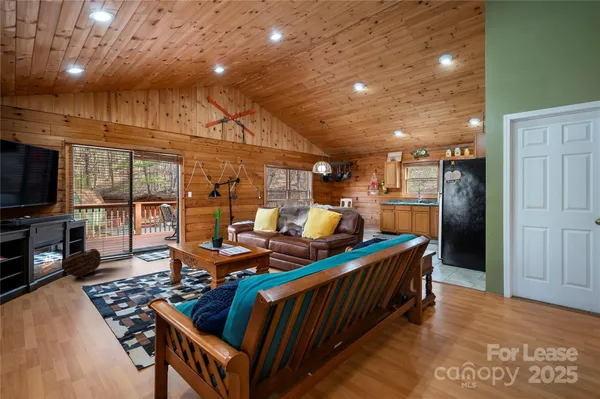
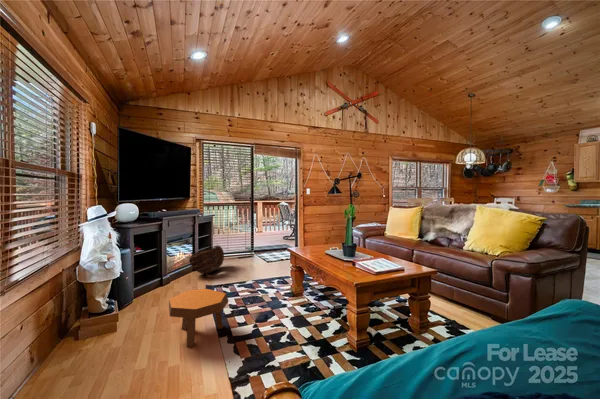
footstool: none [51,284,112,330] -> present [169,289,229,347]

